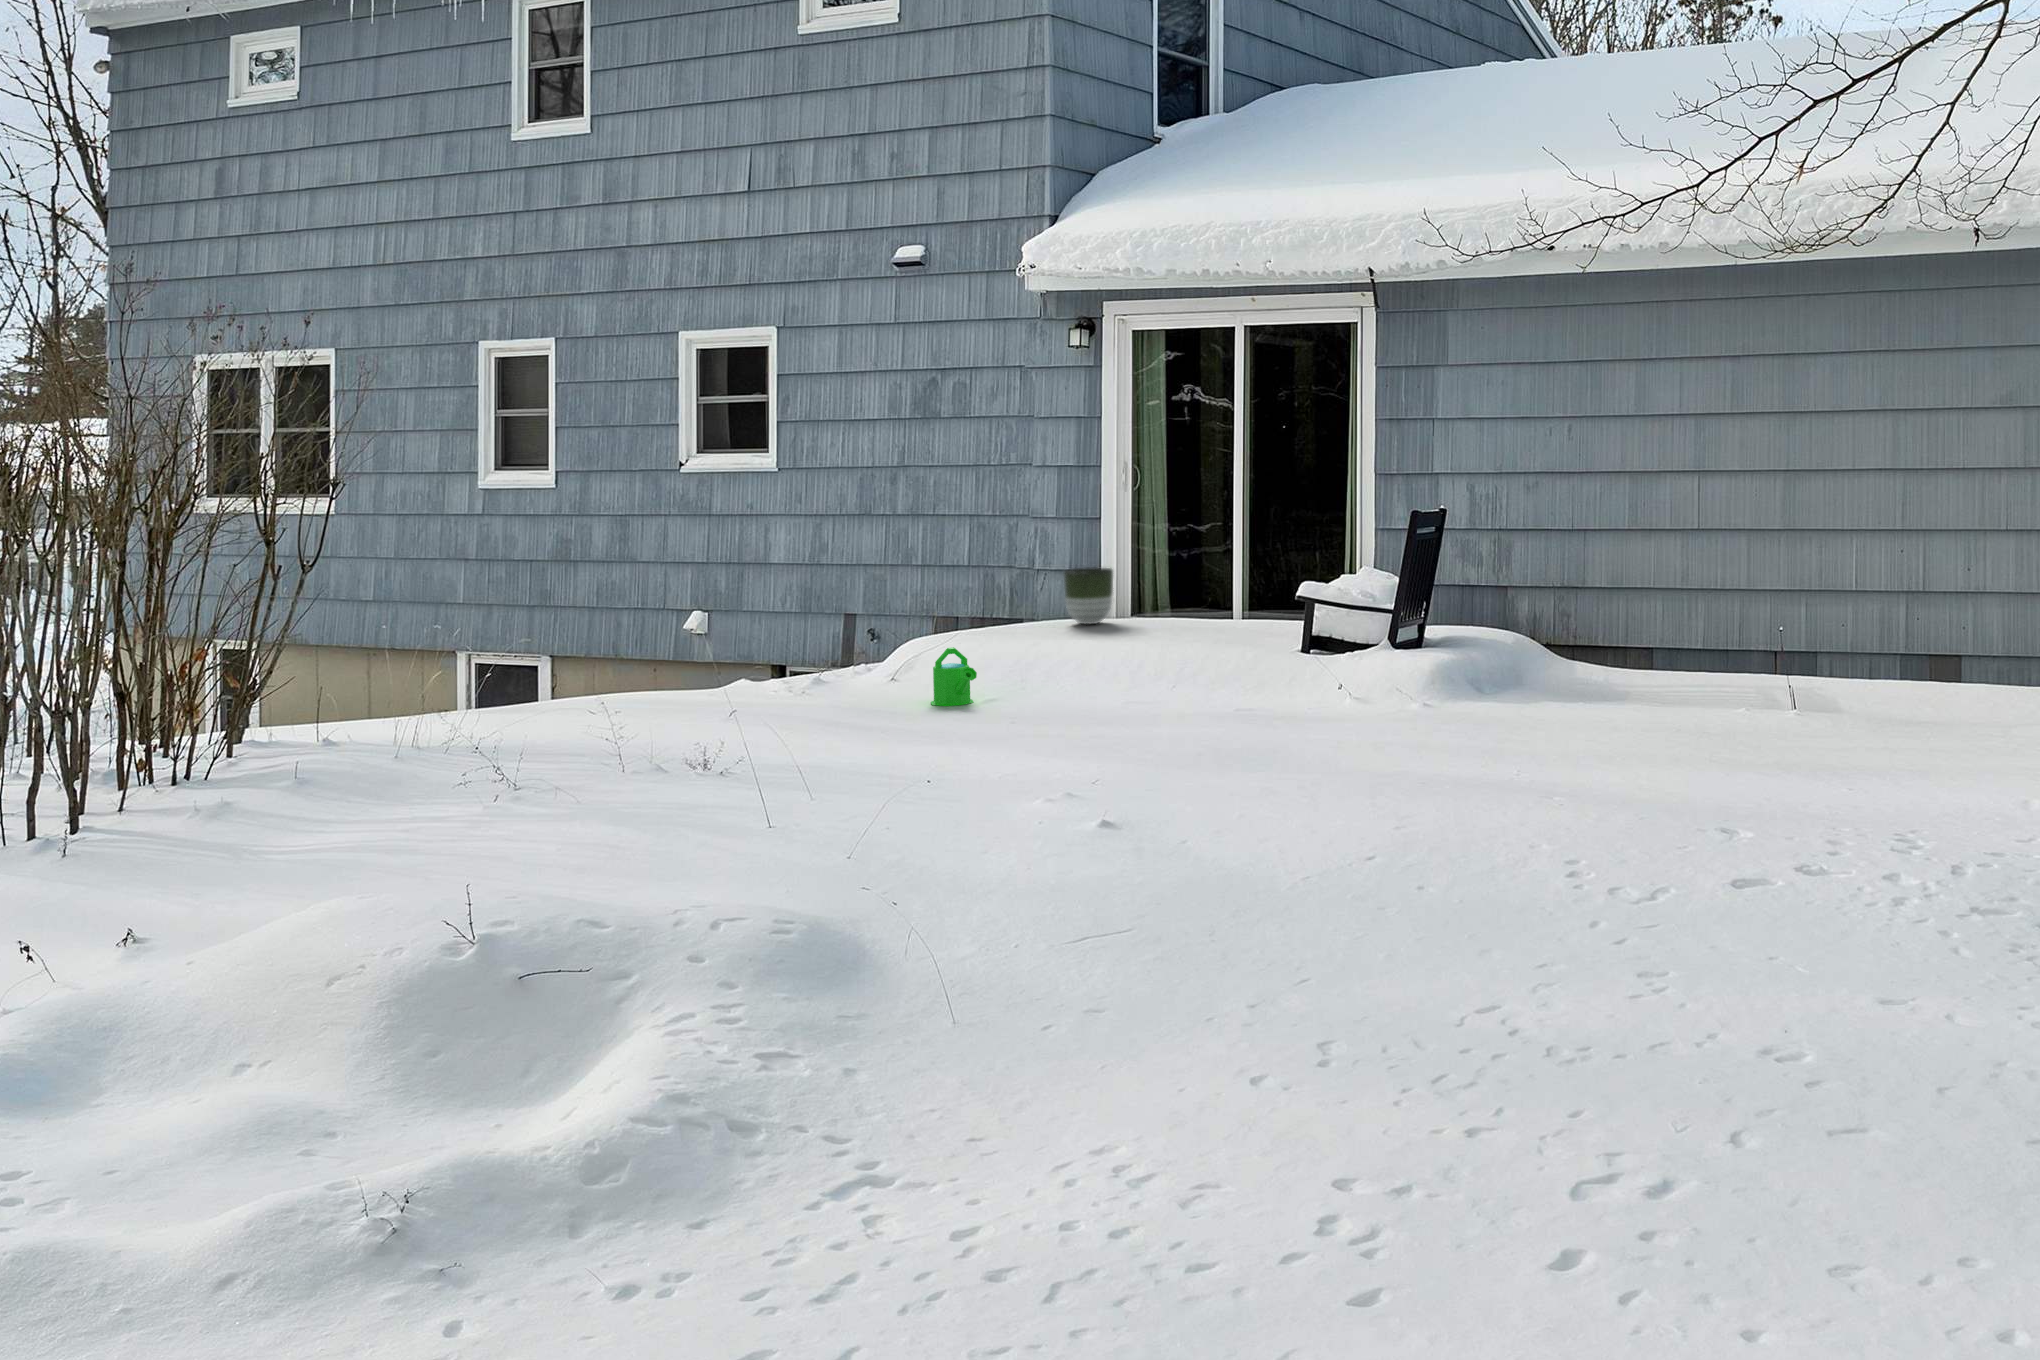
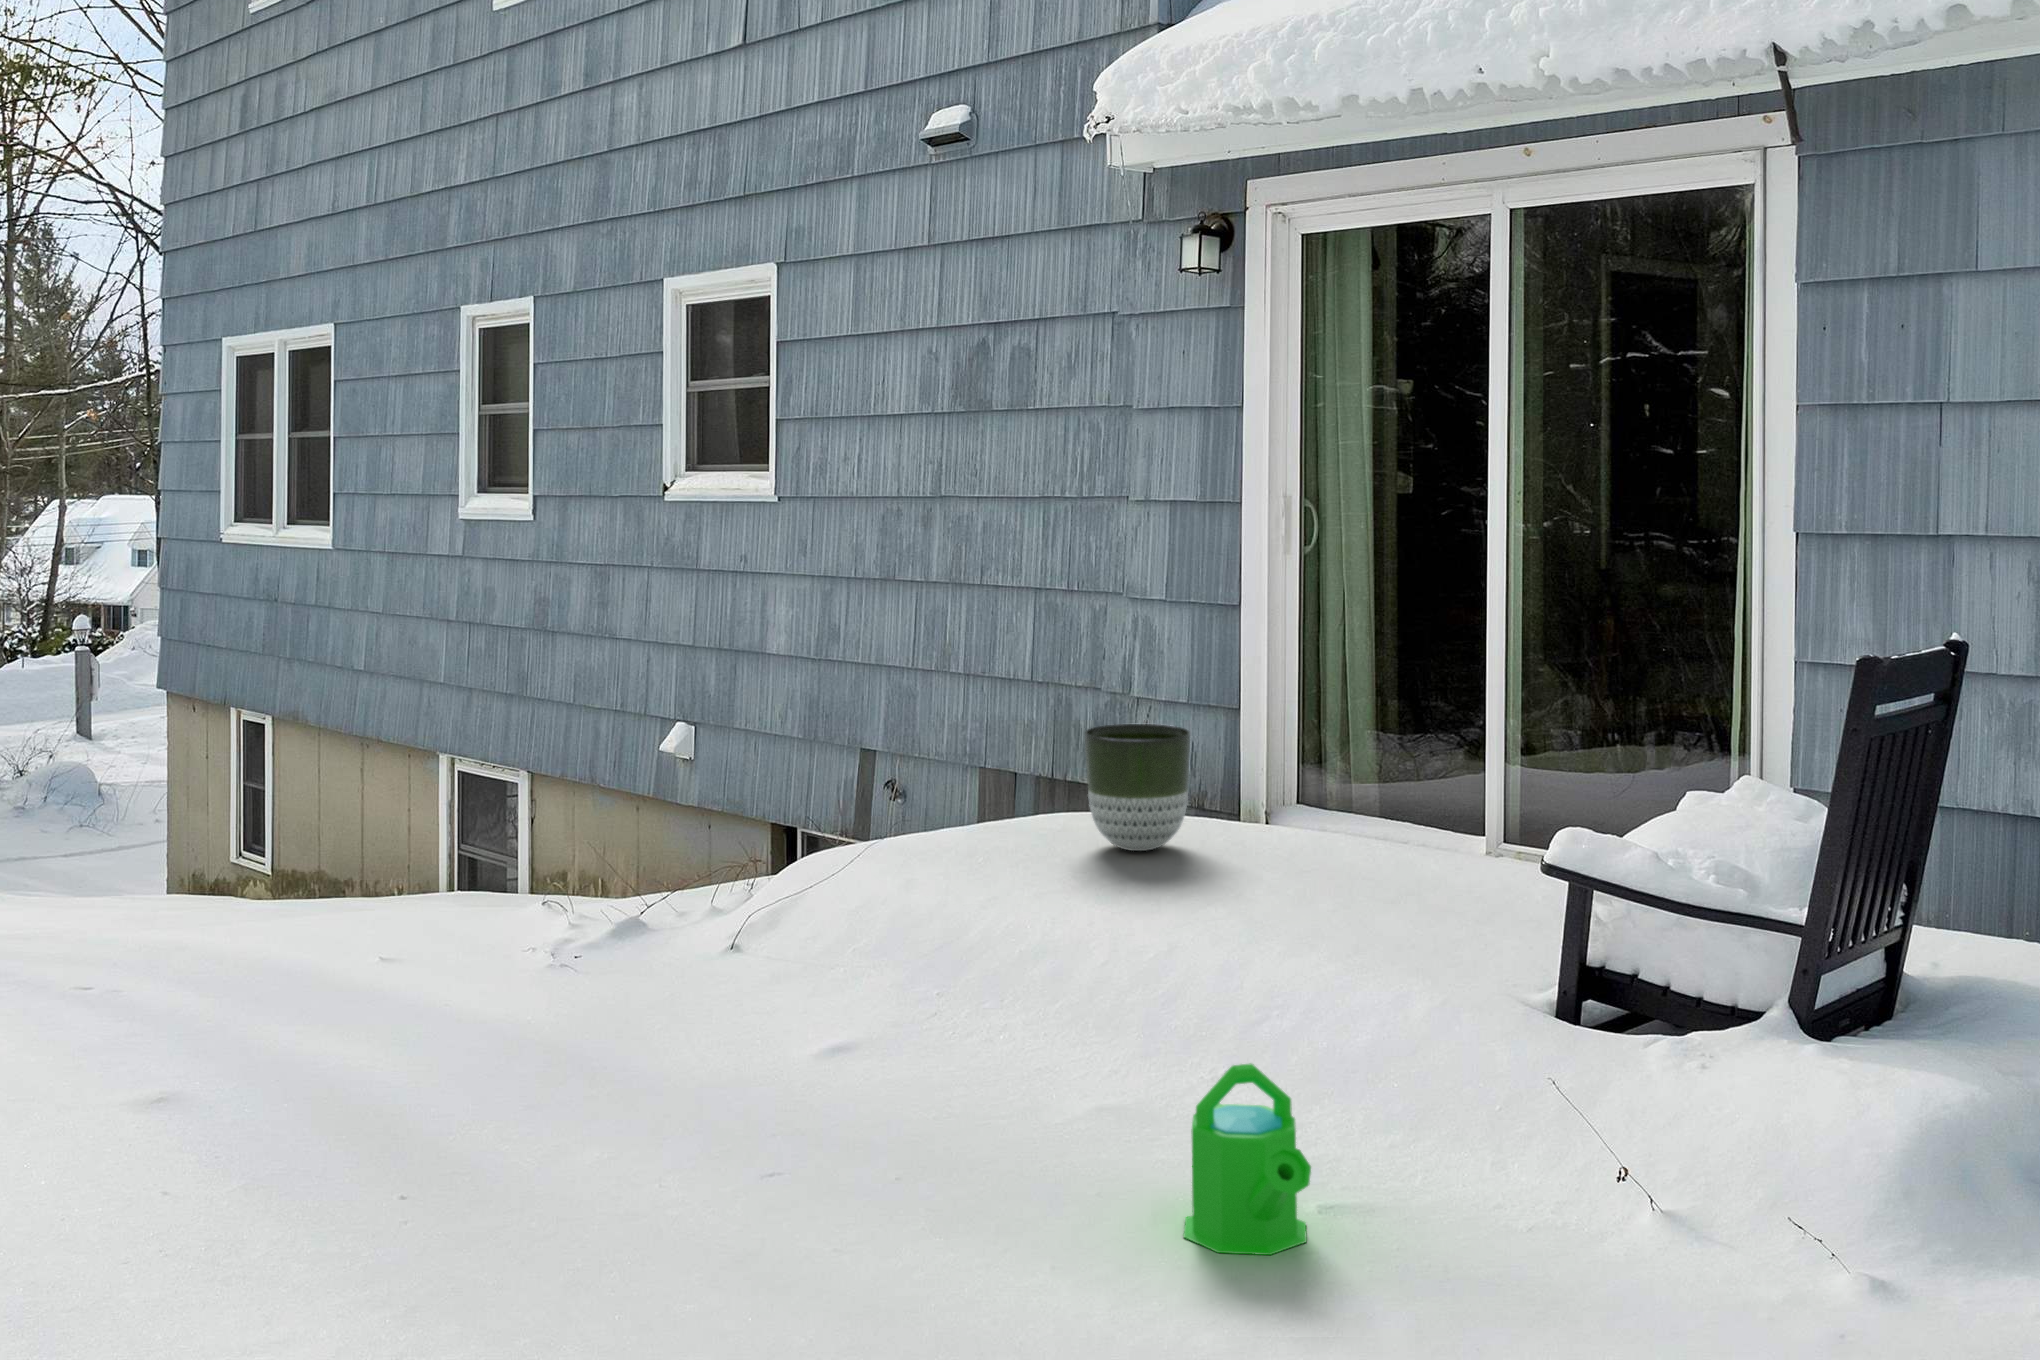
watering can: present [931,647,977,706] -> present [1184,1064,1311,1255]

